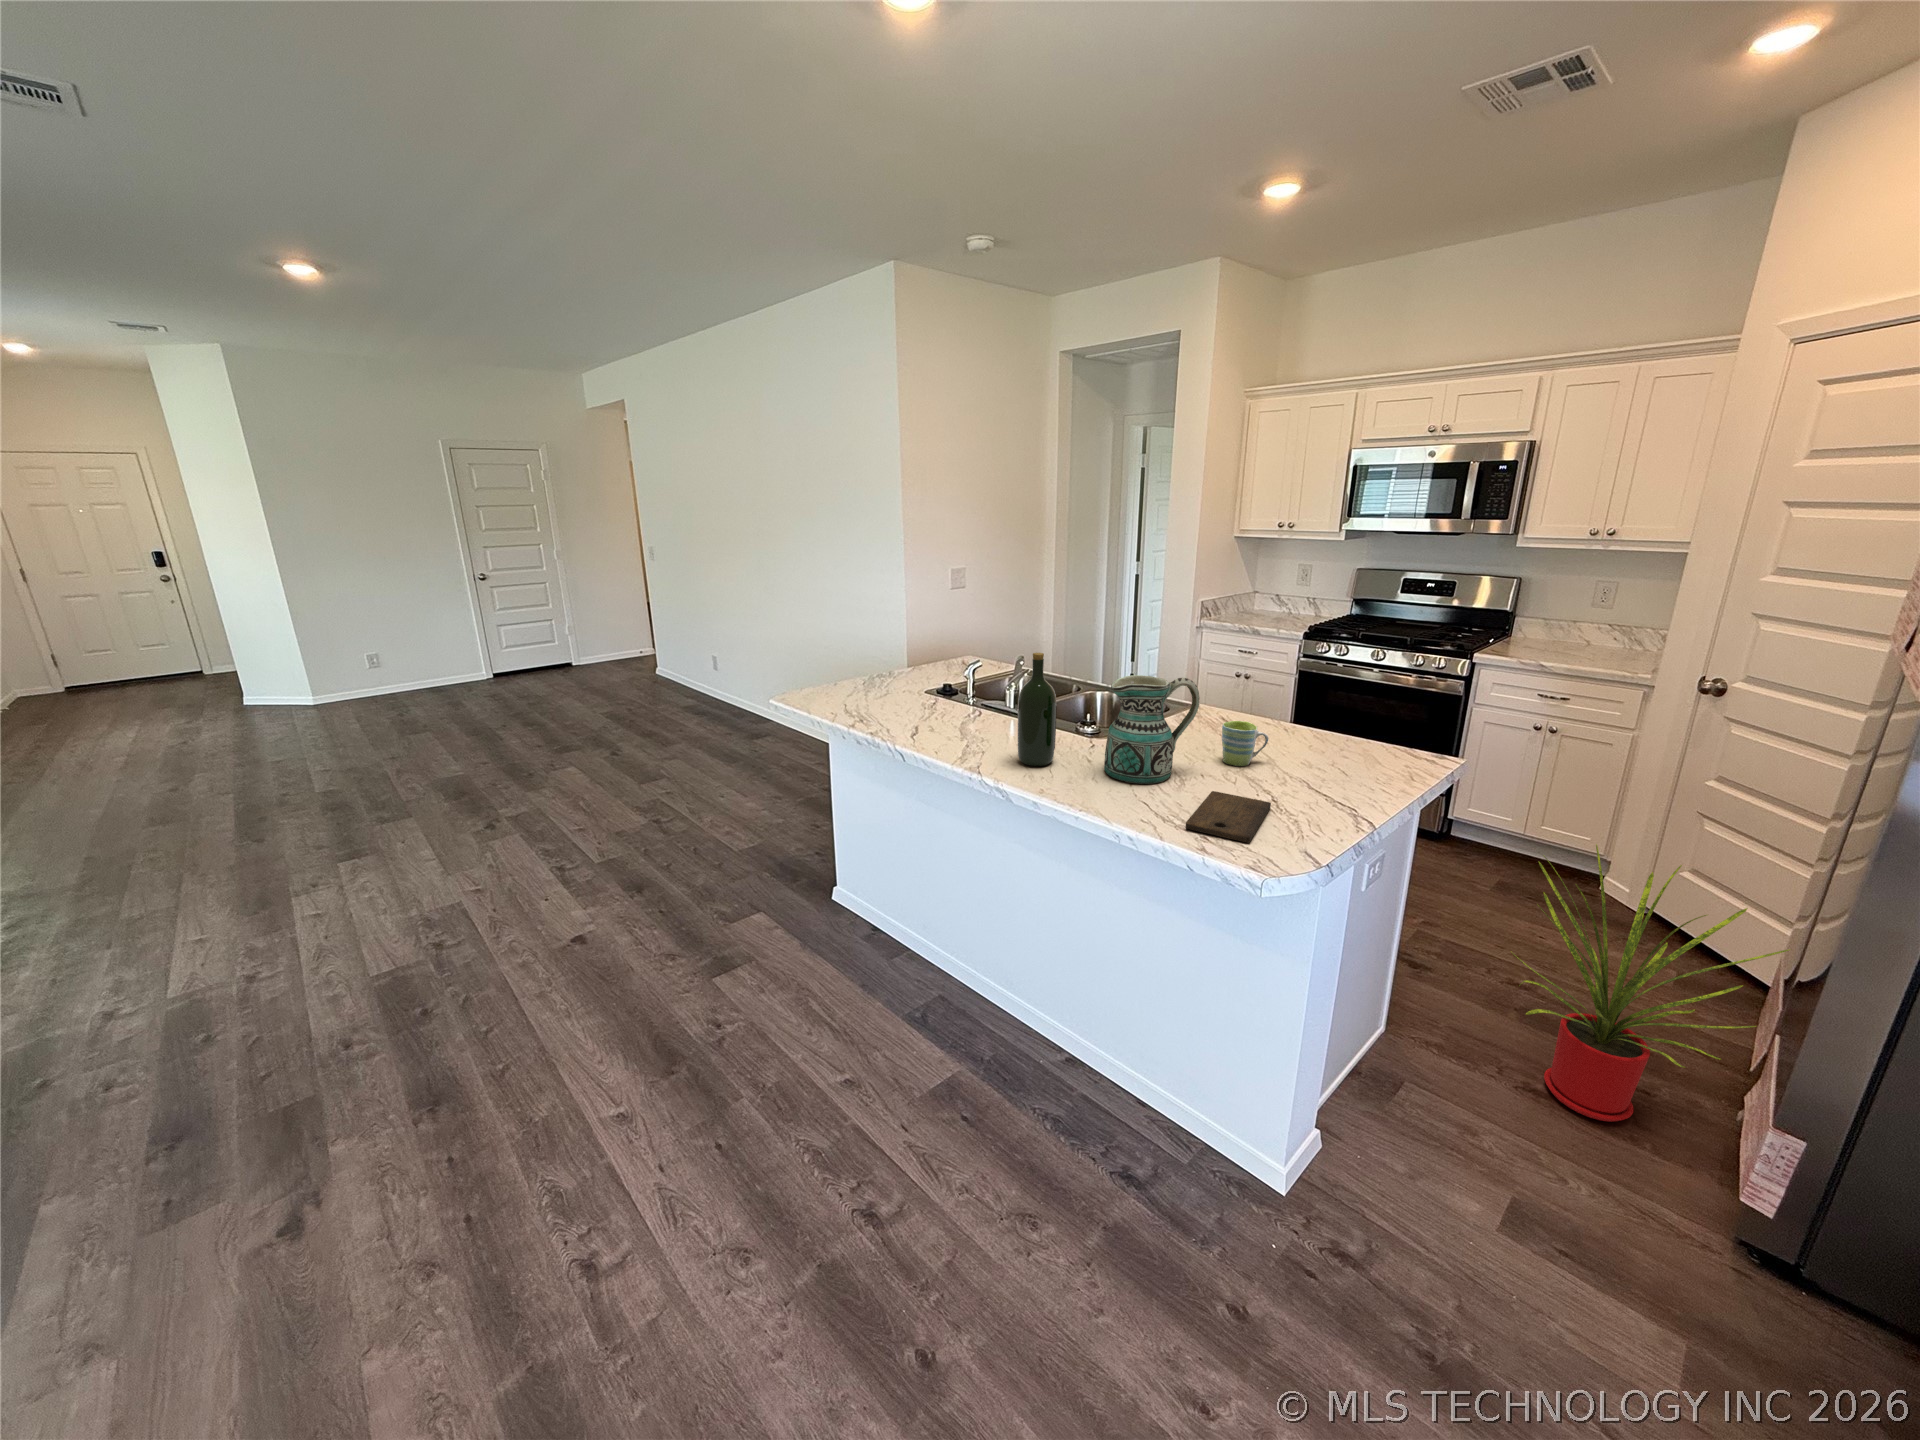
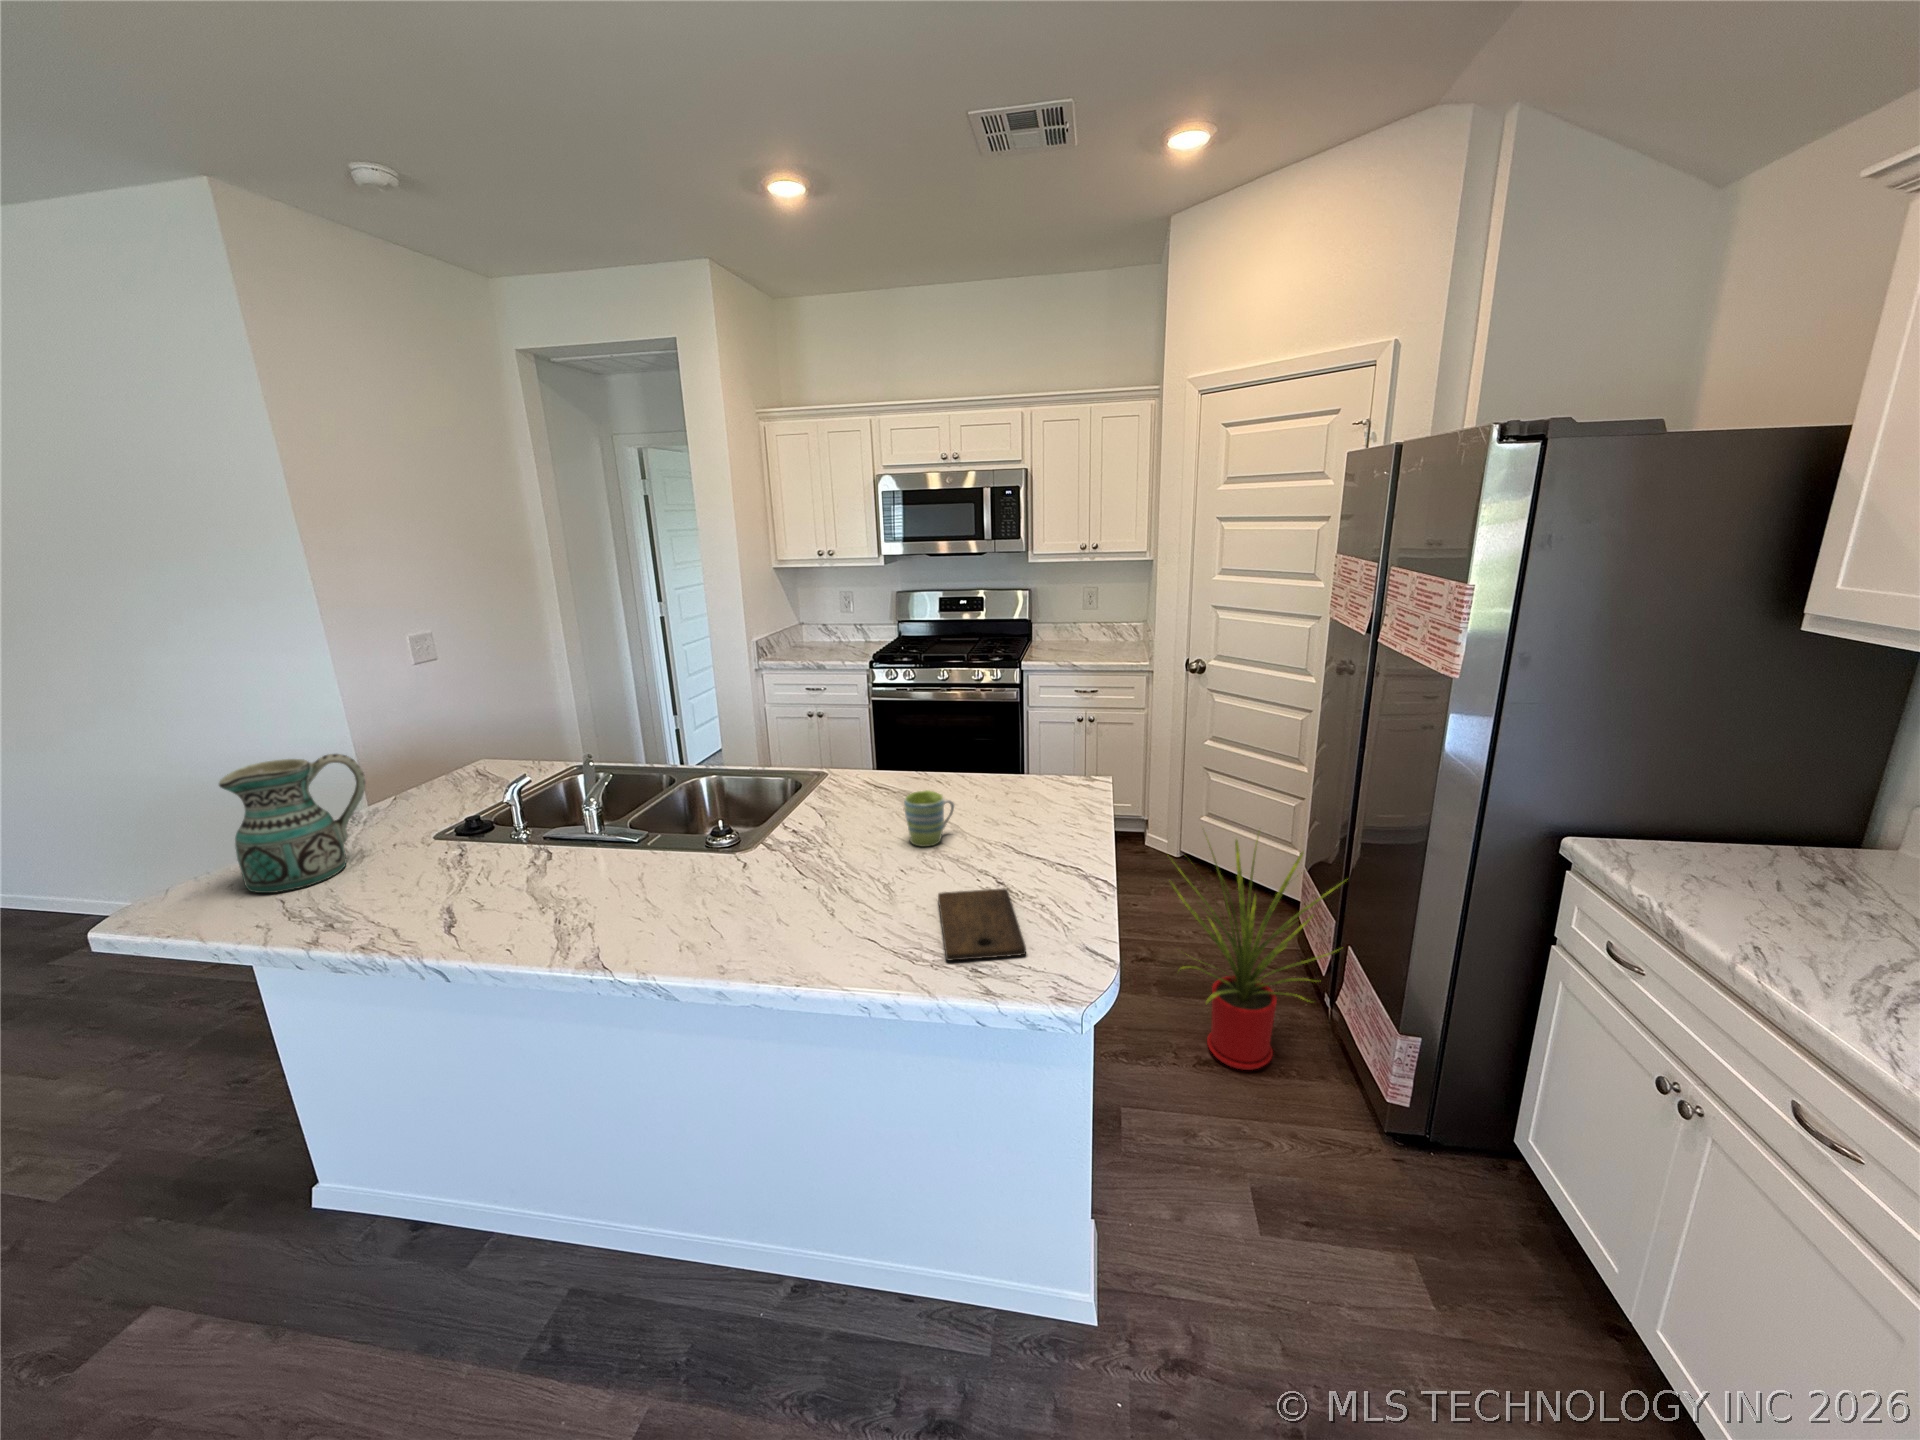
wine bottle: present [1018,653,1057,766] -> none [643,762,710,928]
ceramic pitcher: present [1104,675,1200,784] -> present [219,754,365,893]

